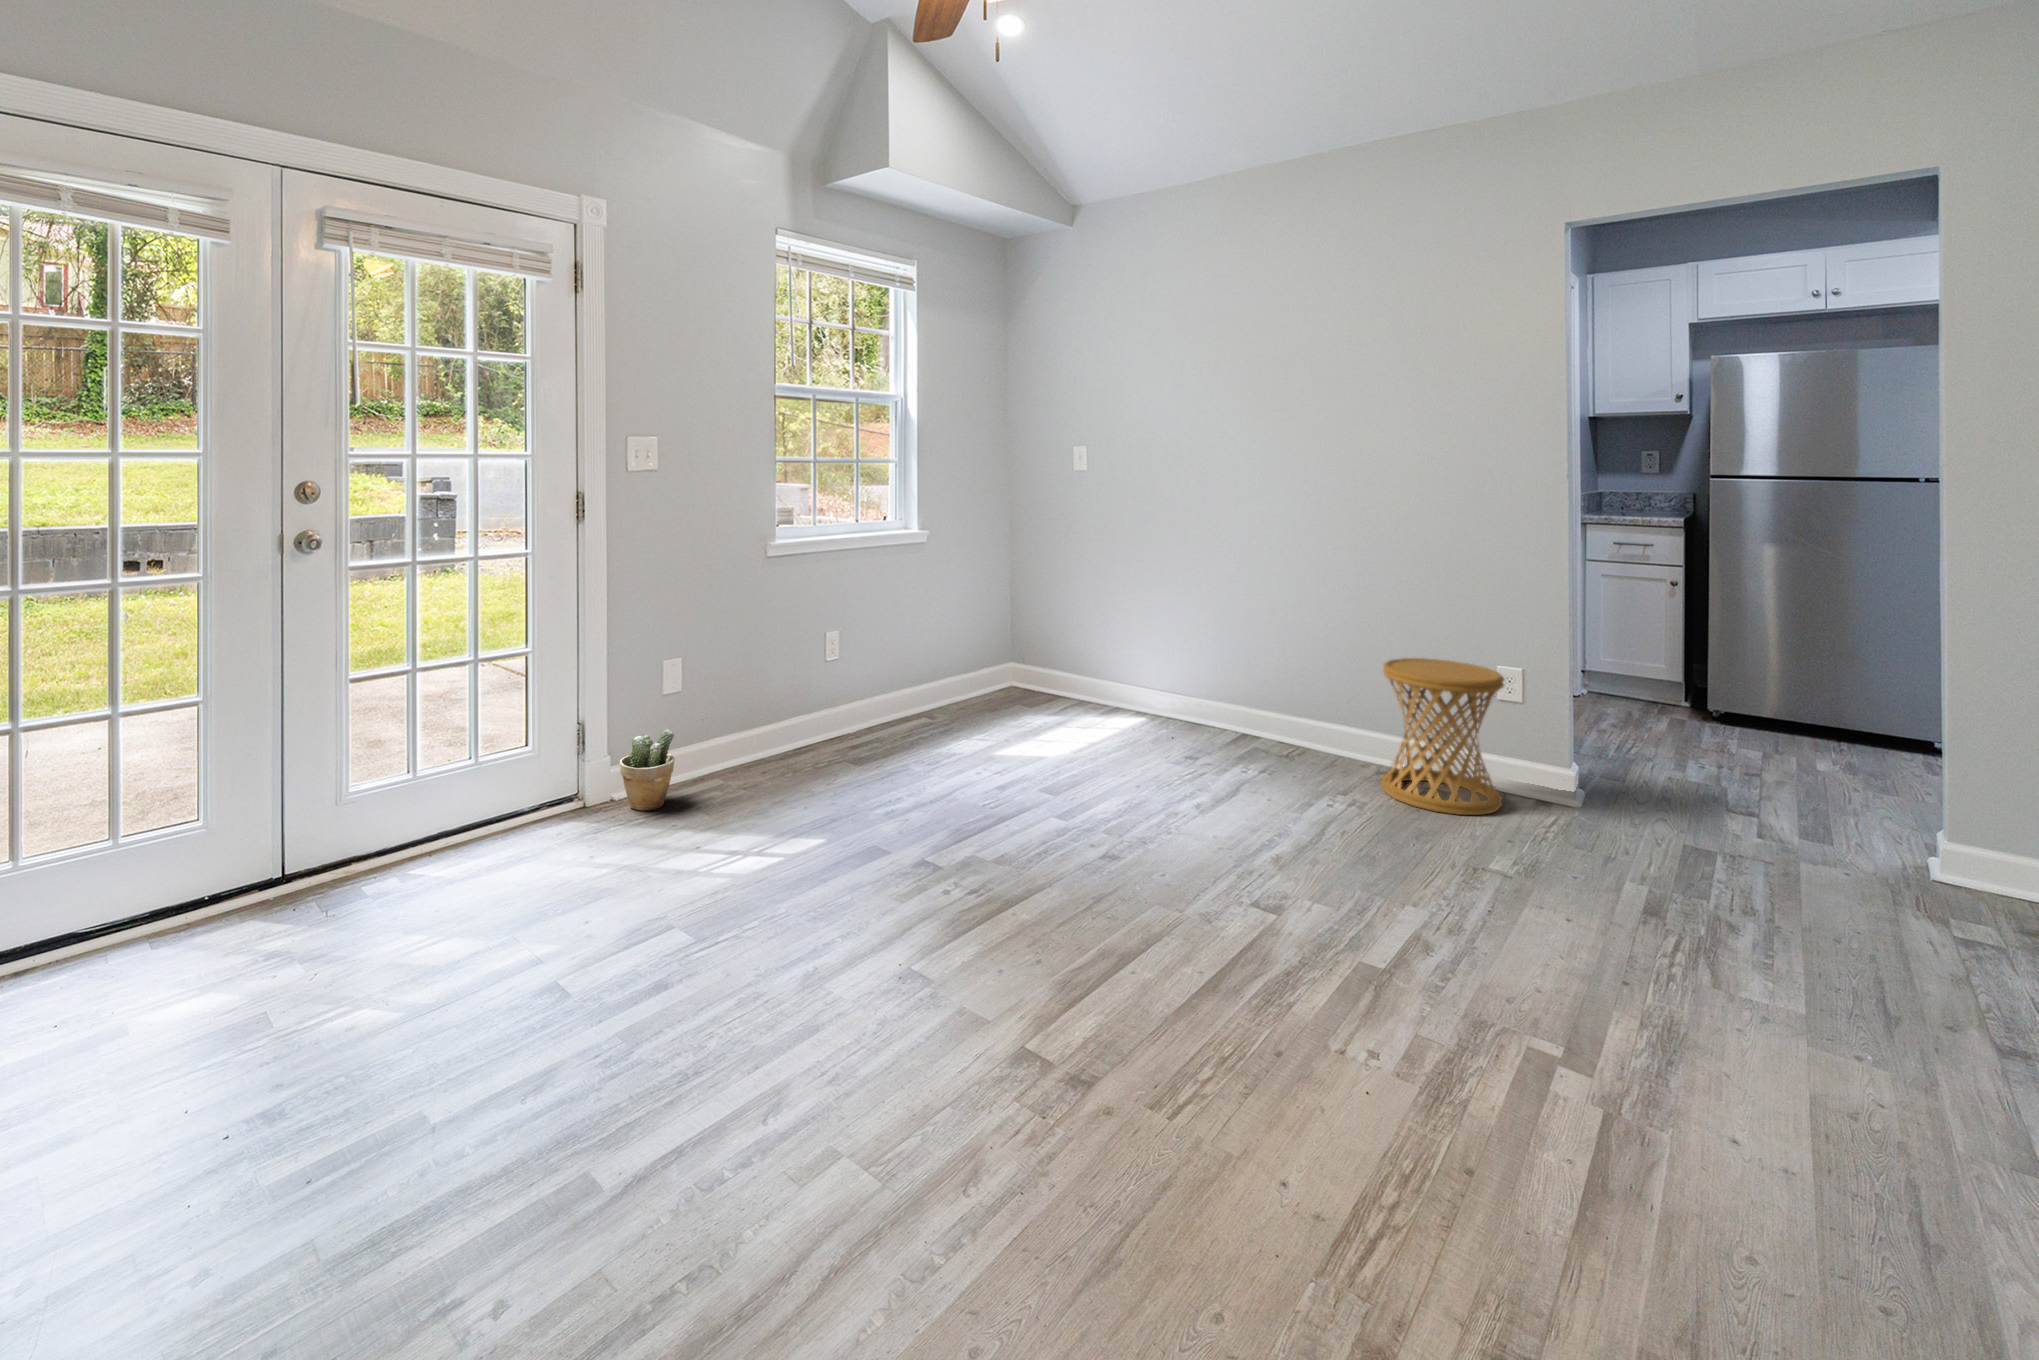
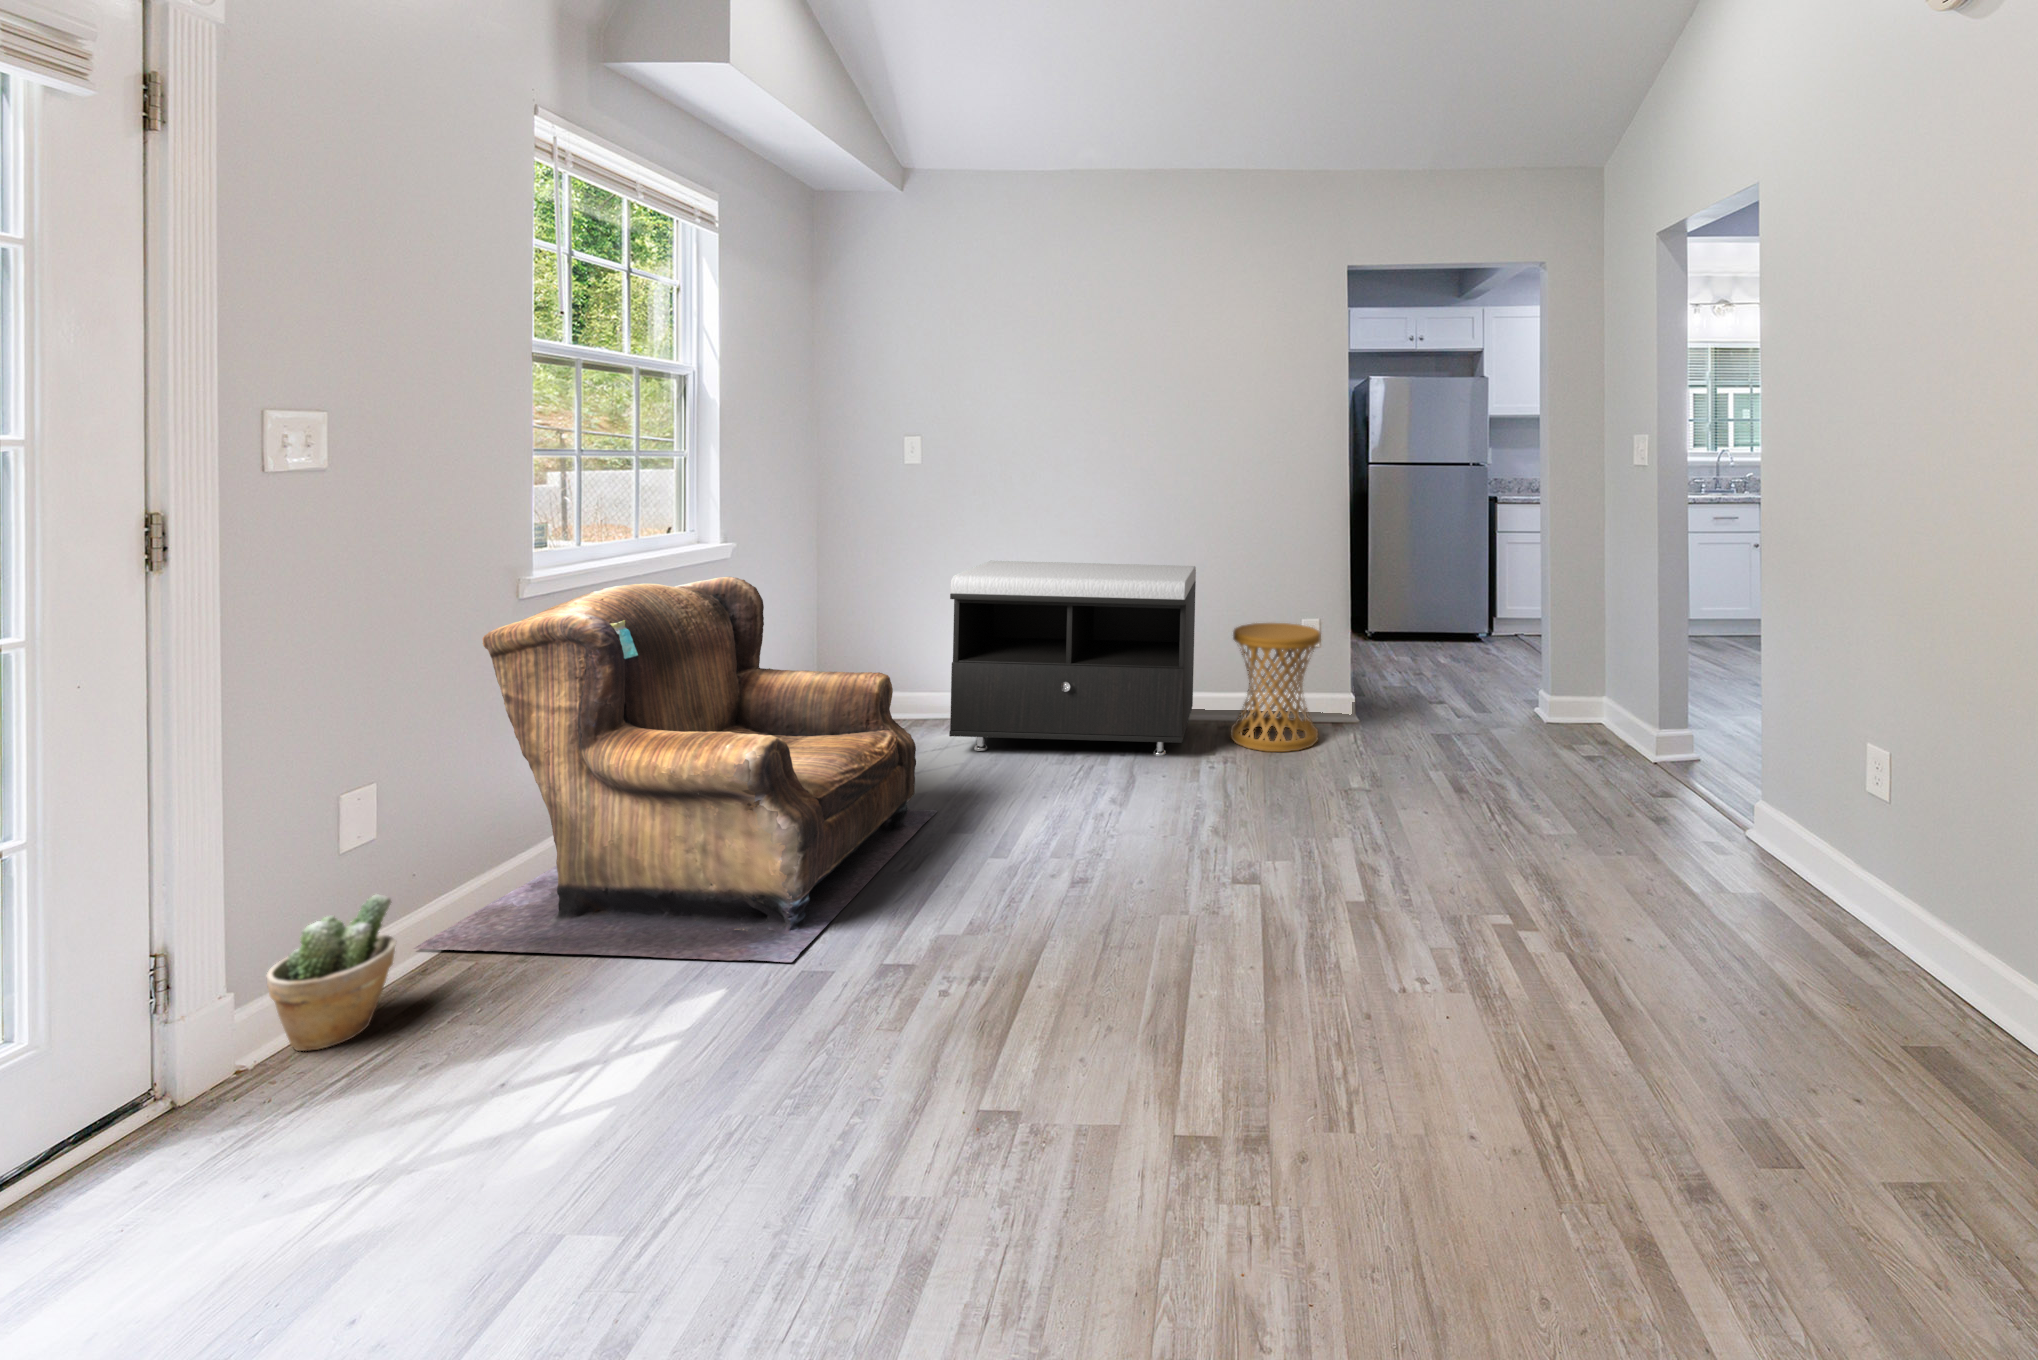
armchair: none [699,558,1041,845] -> present [414,577,937,962]
storage bench: none [1082,565,1355,783] -> present [949,561,1196,756]

